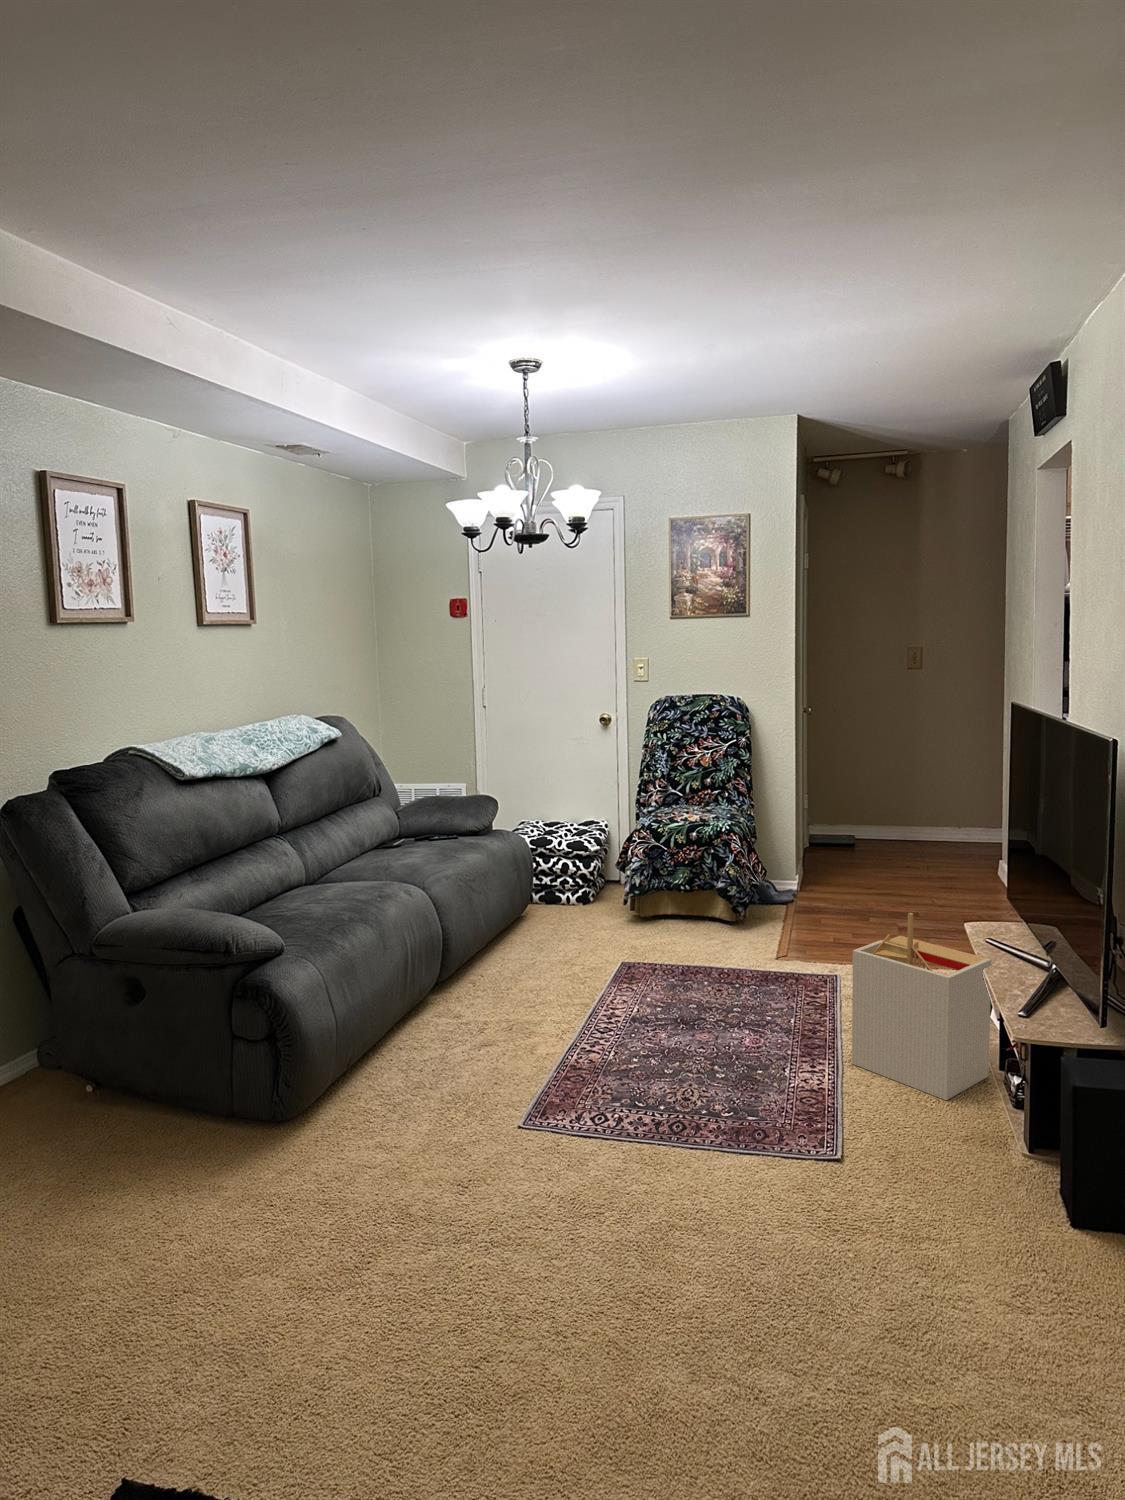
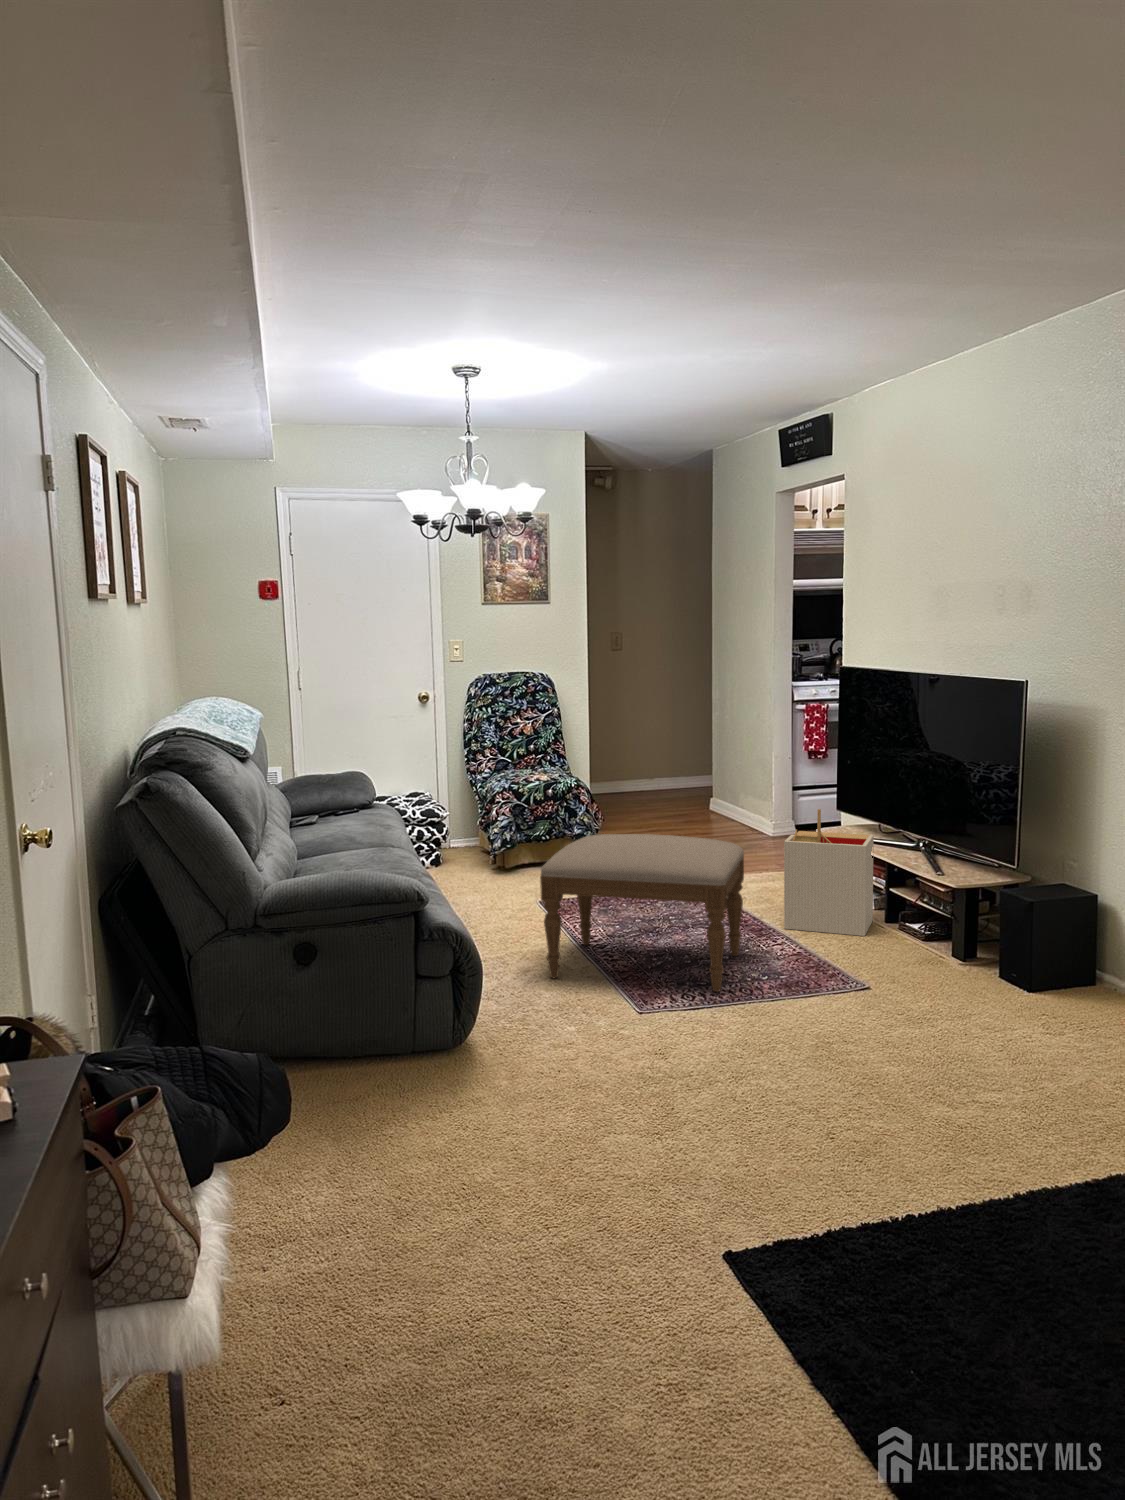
ottoman: none [485,911,754,1147] -> present [540,834,744,992]

